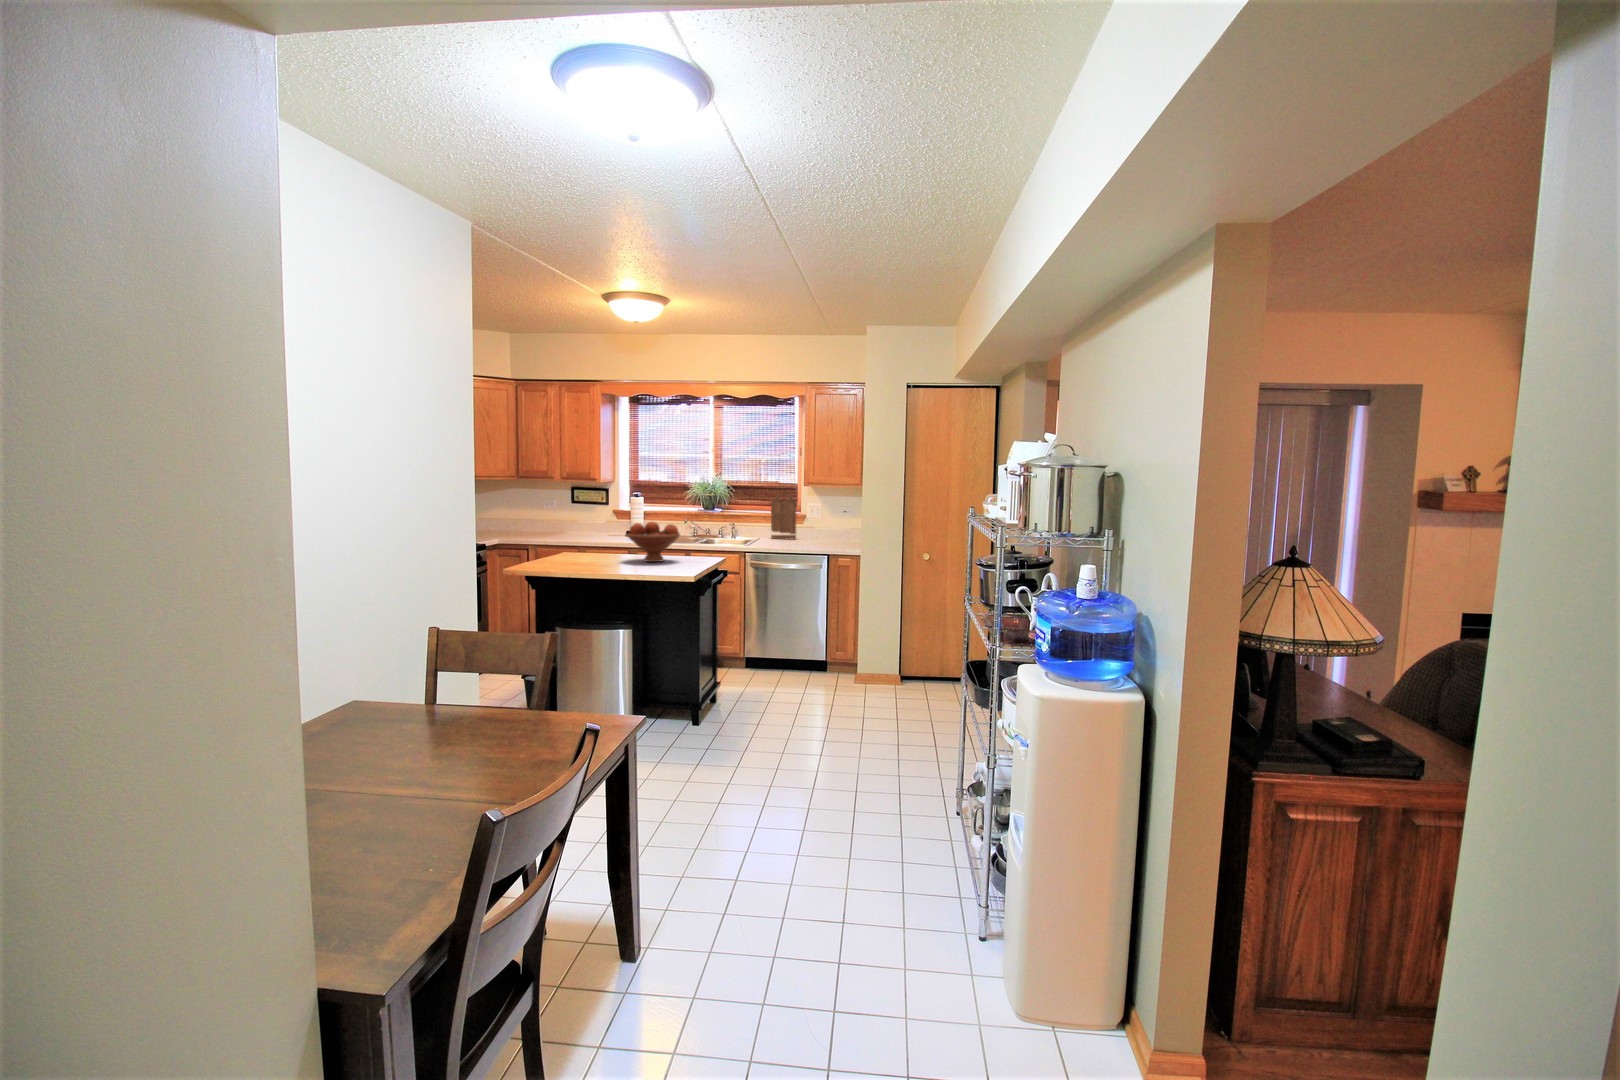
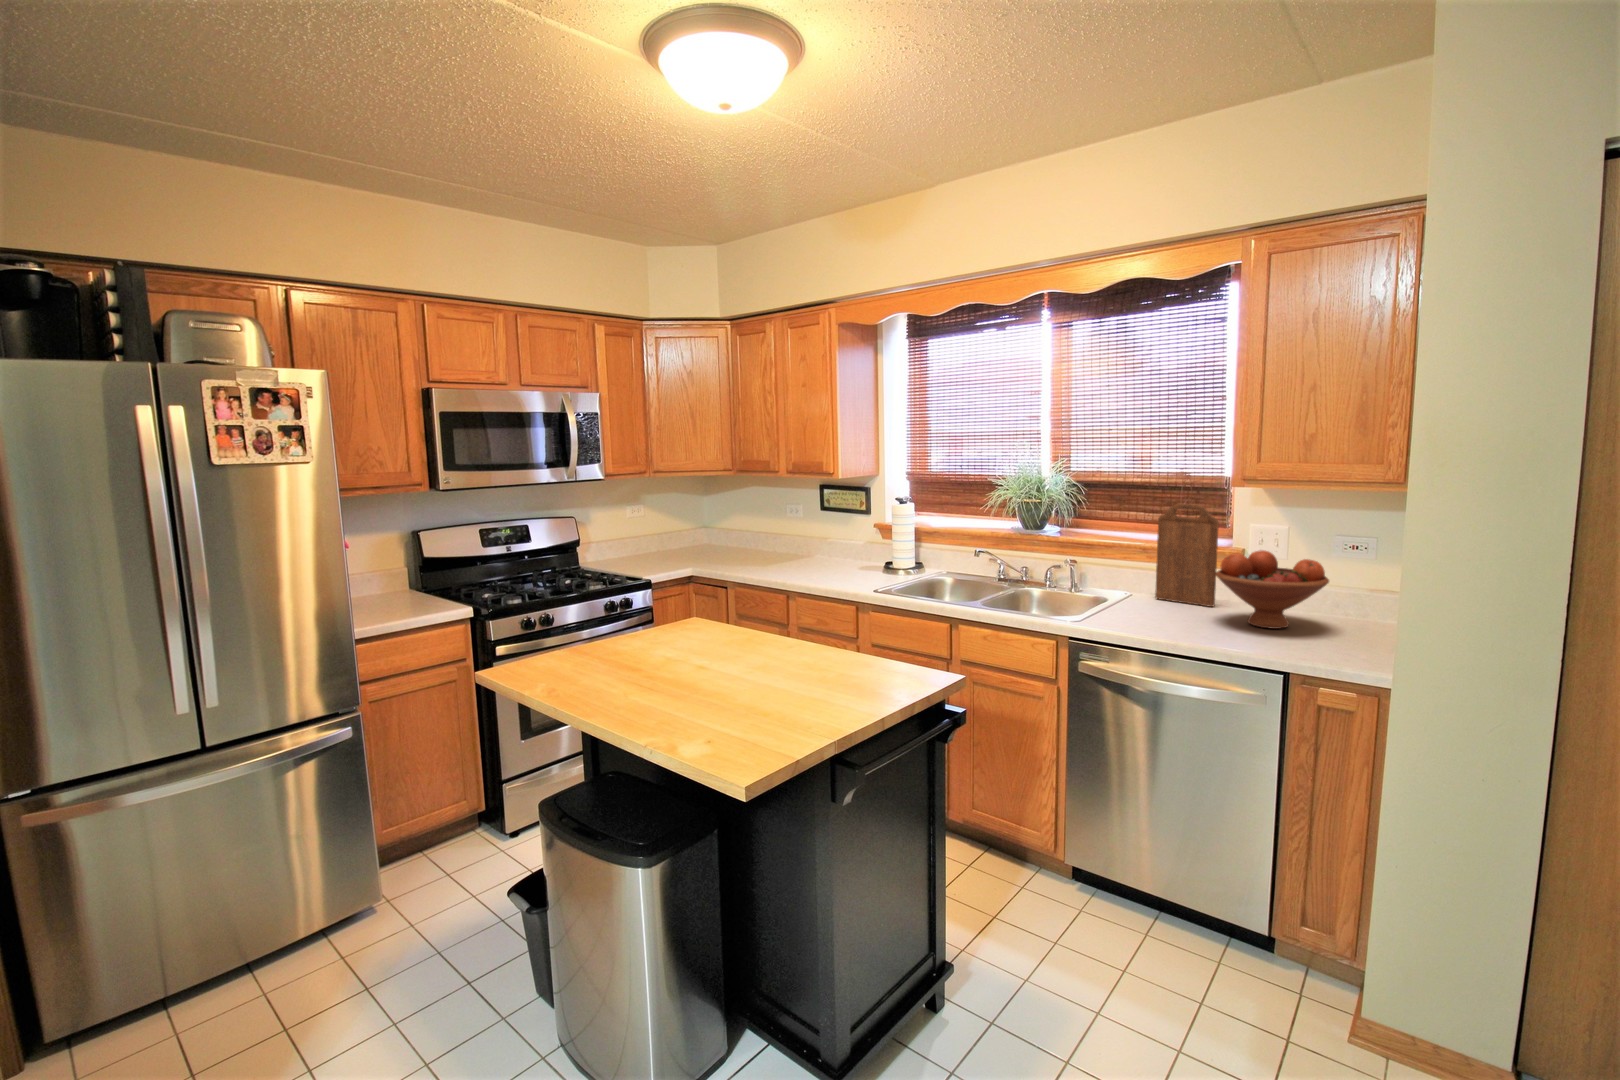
fruit bowl: present [627,521,680,562] -> present [1216,550,1329,629]

